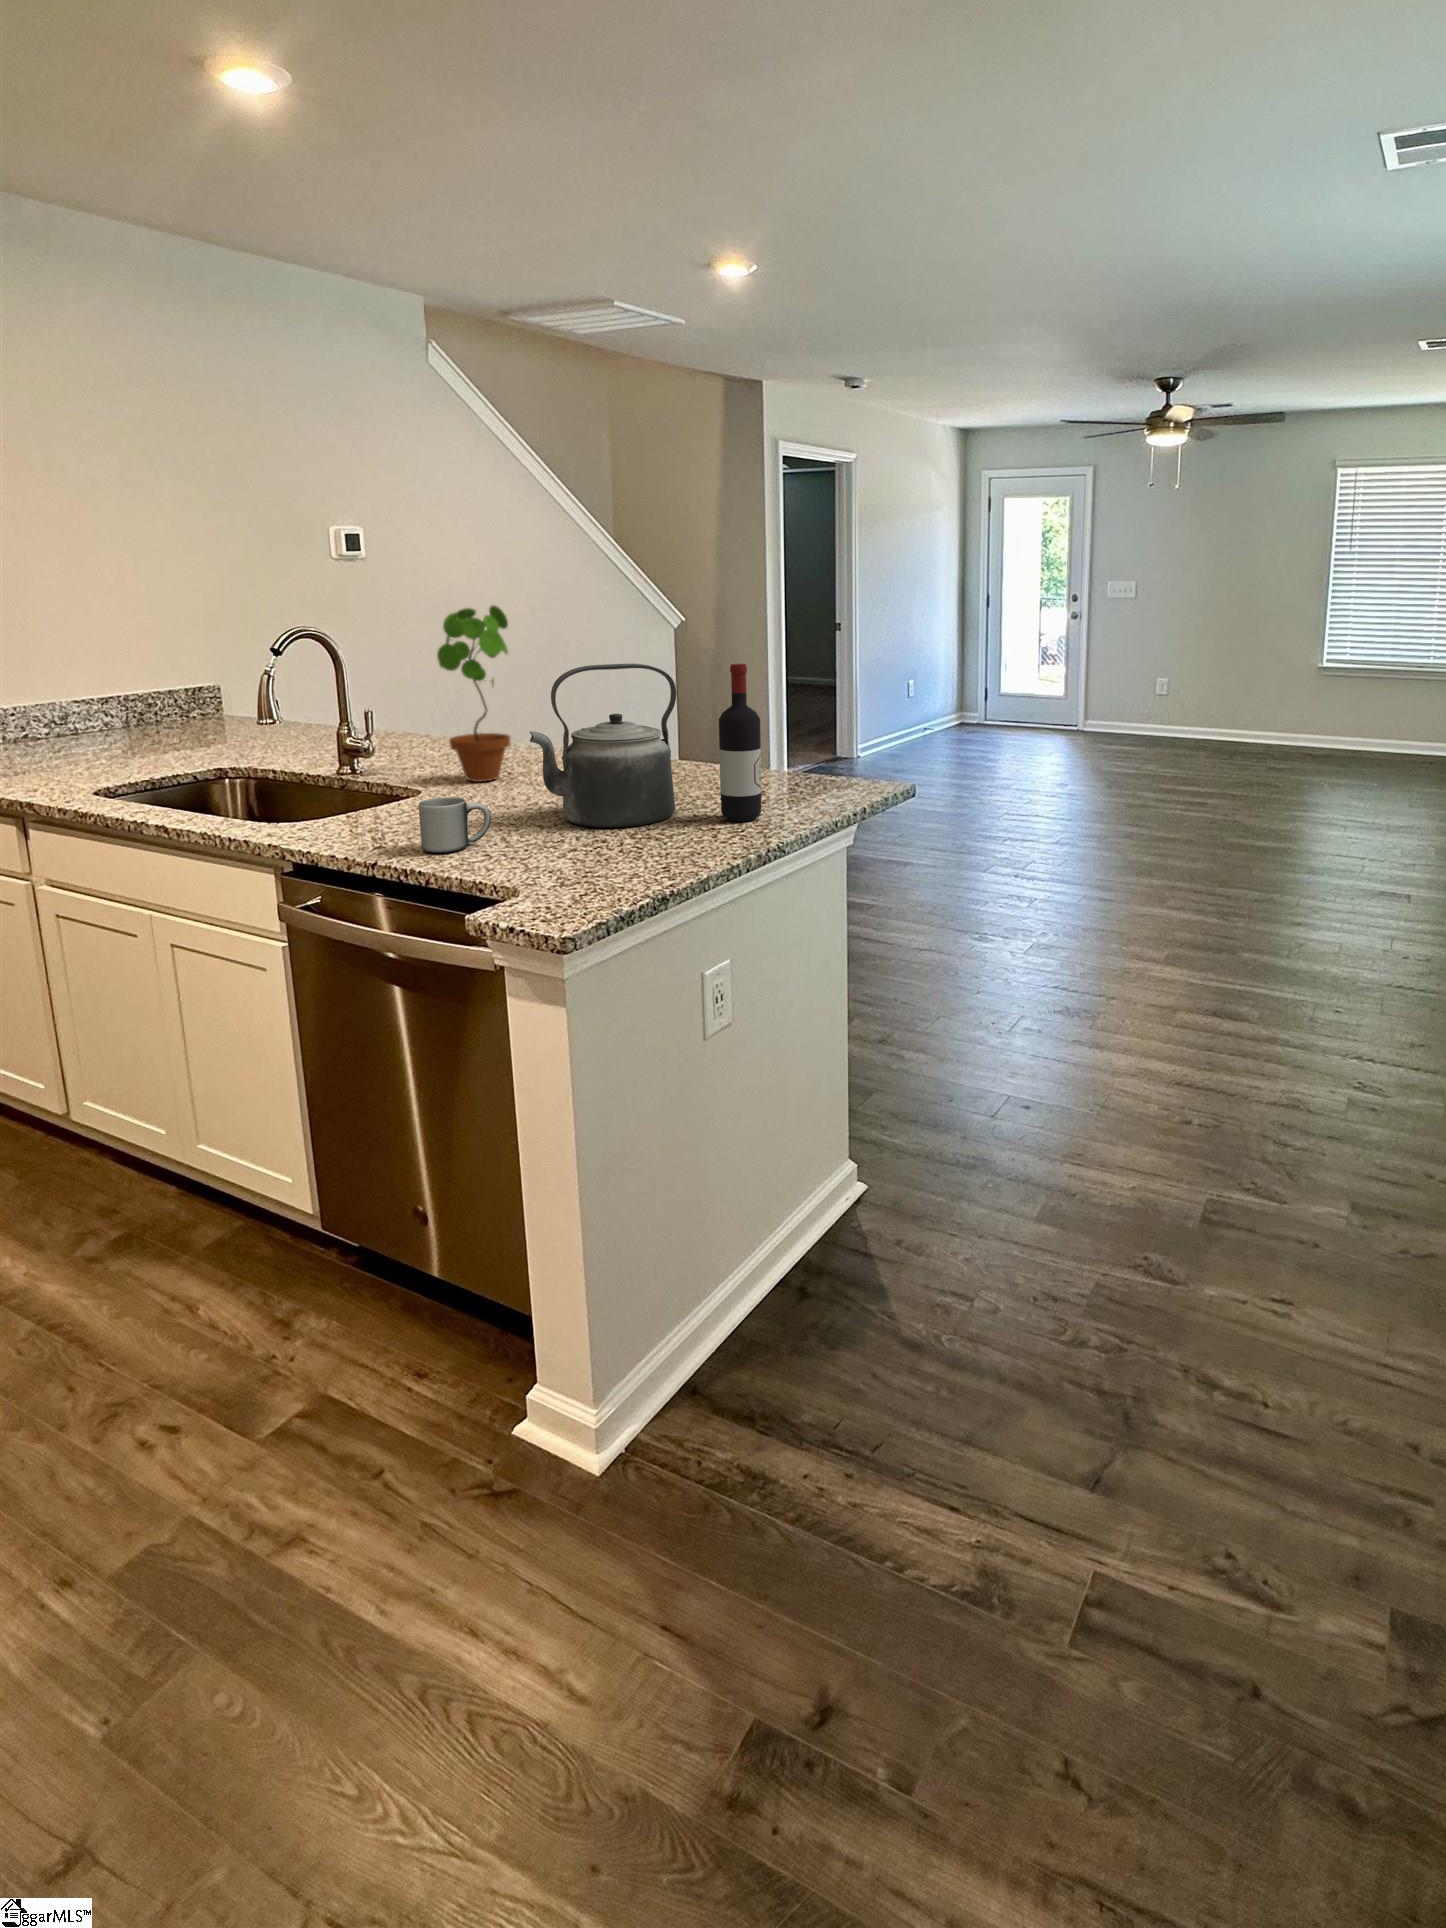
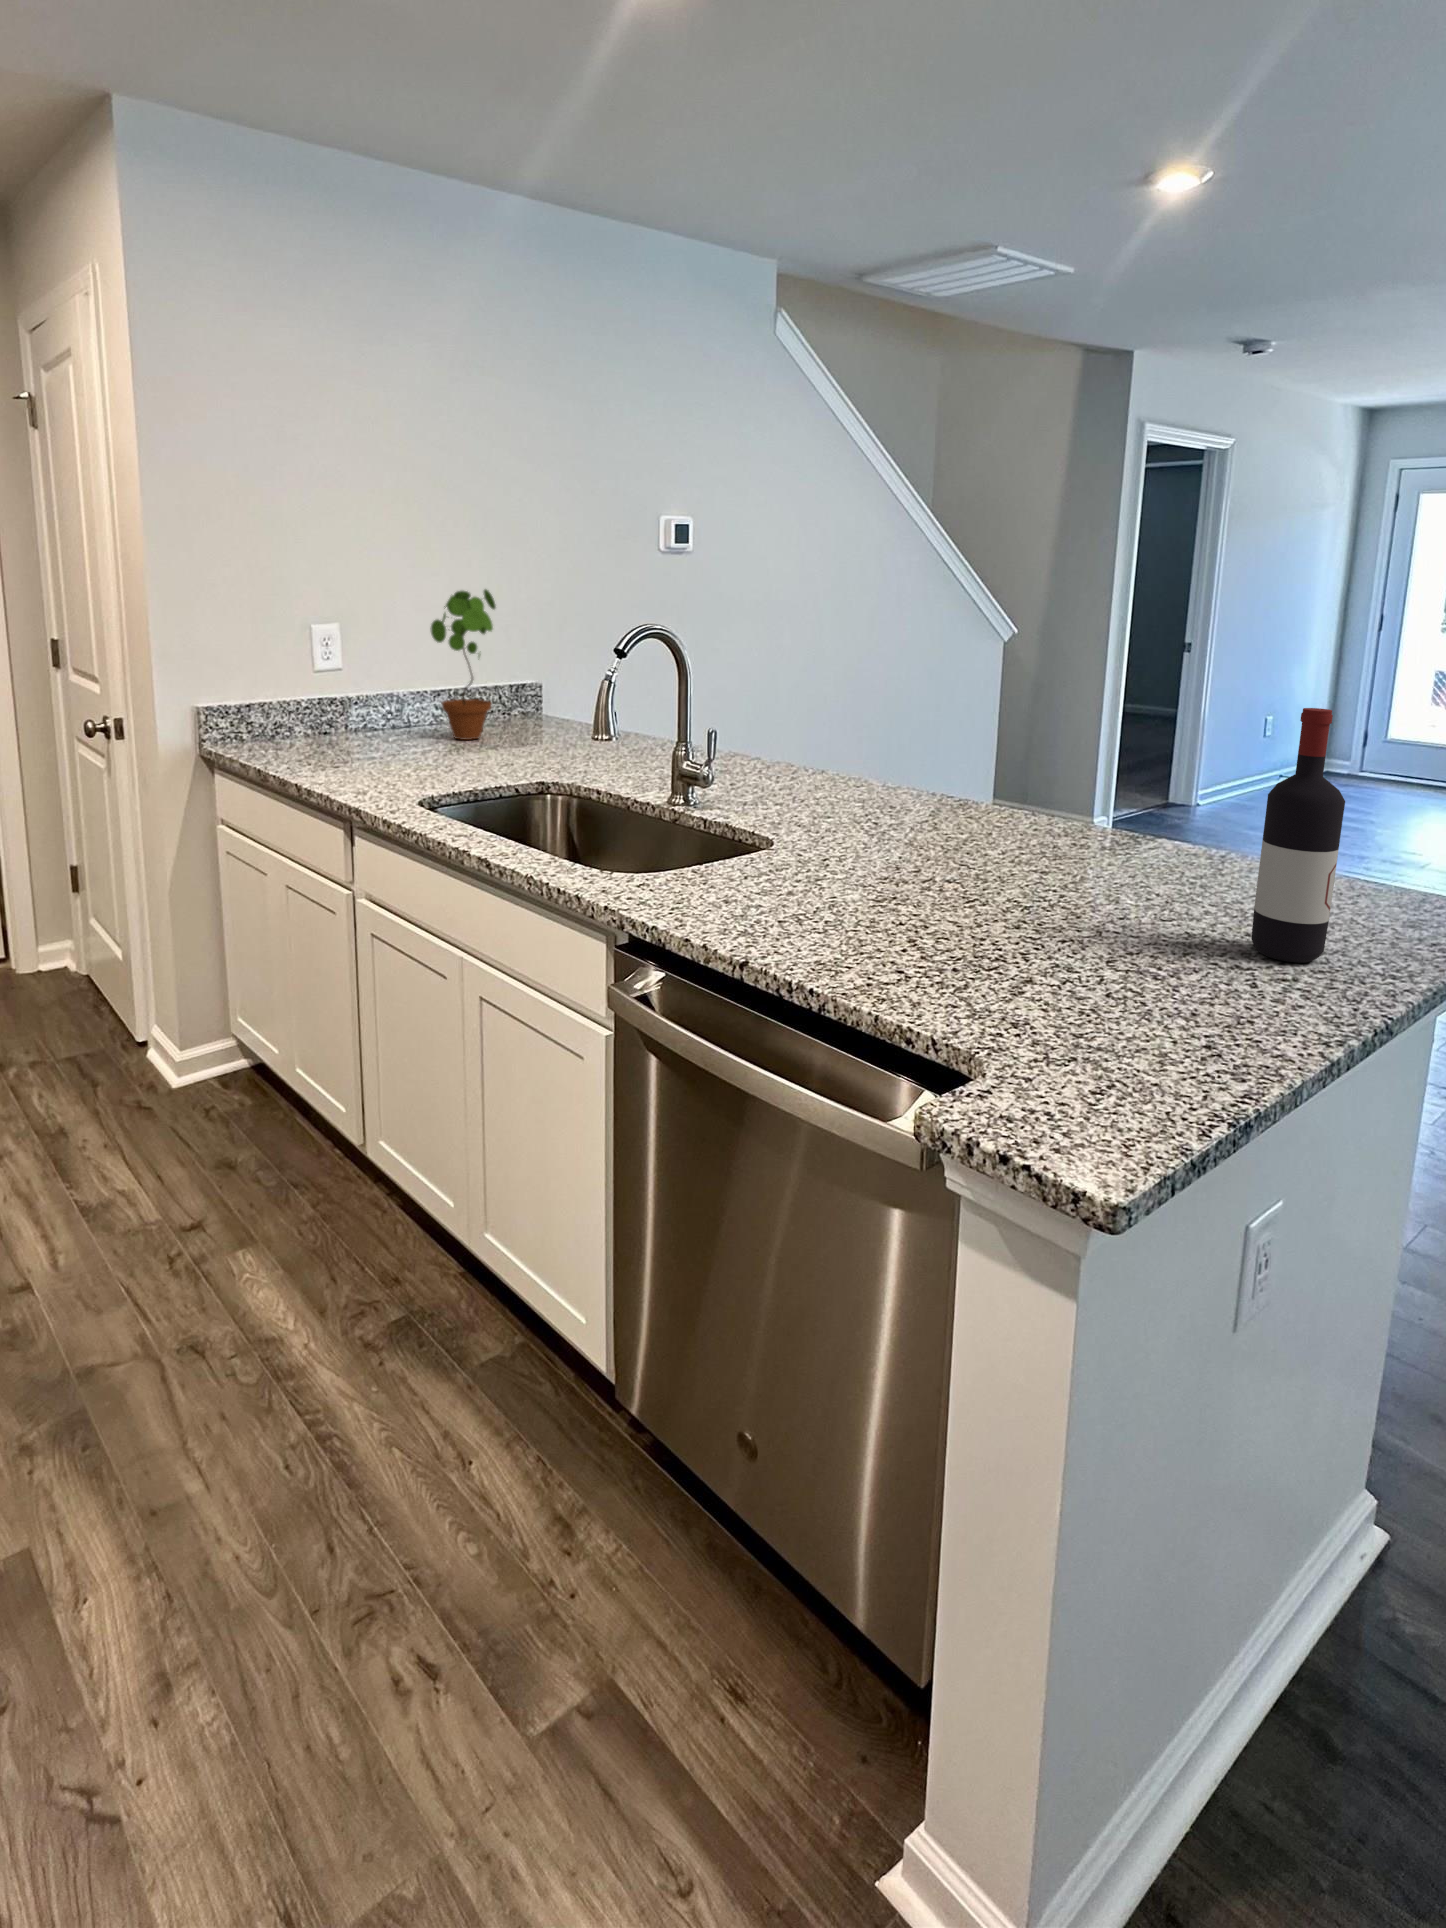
potted plant: present [437,605,511,782] -> present [430,589,496,740]
kettle: present [530,664,676,827] -> none [959,696,1184,946]
mug: present [419,797,491,853] -> none [805,874,903,959]

